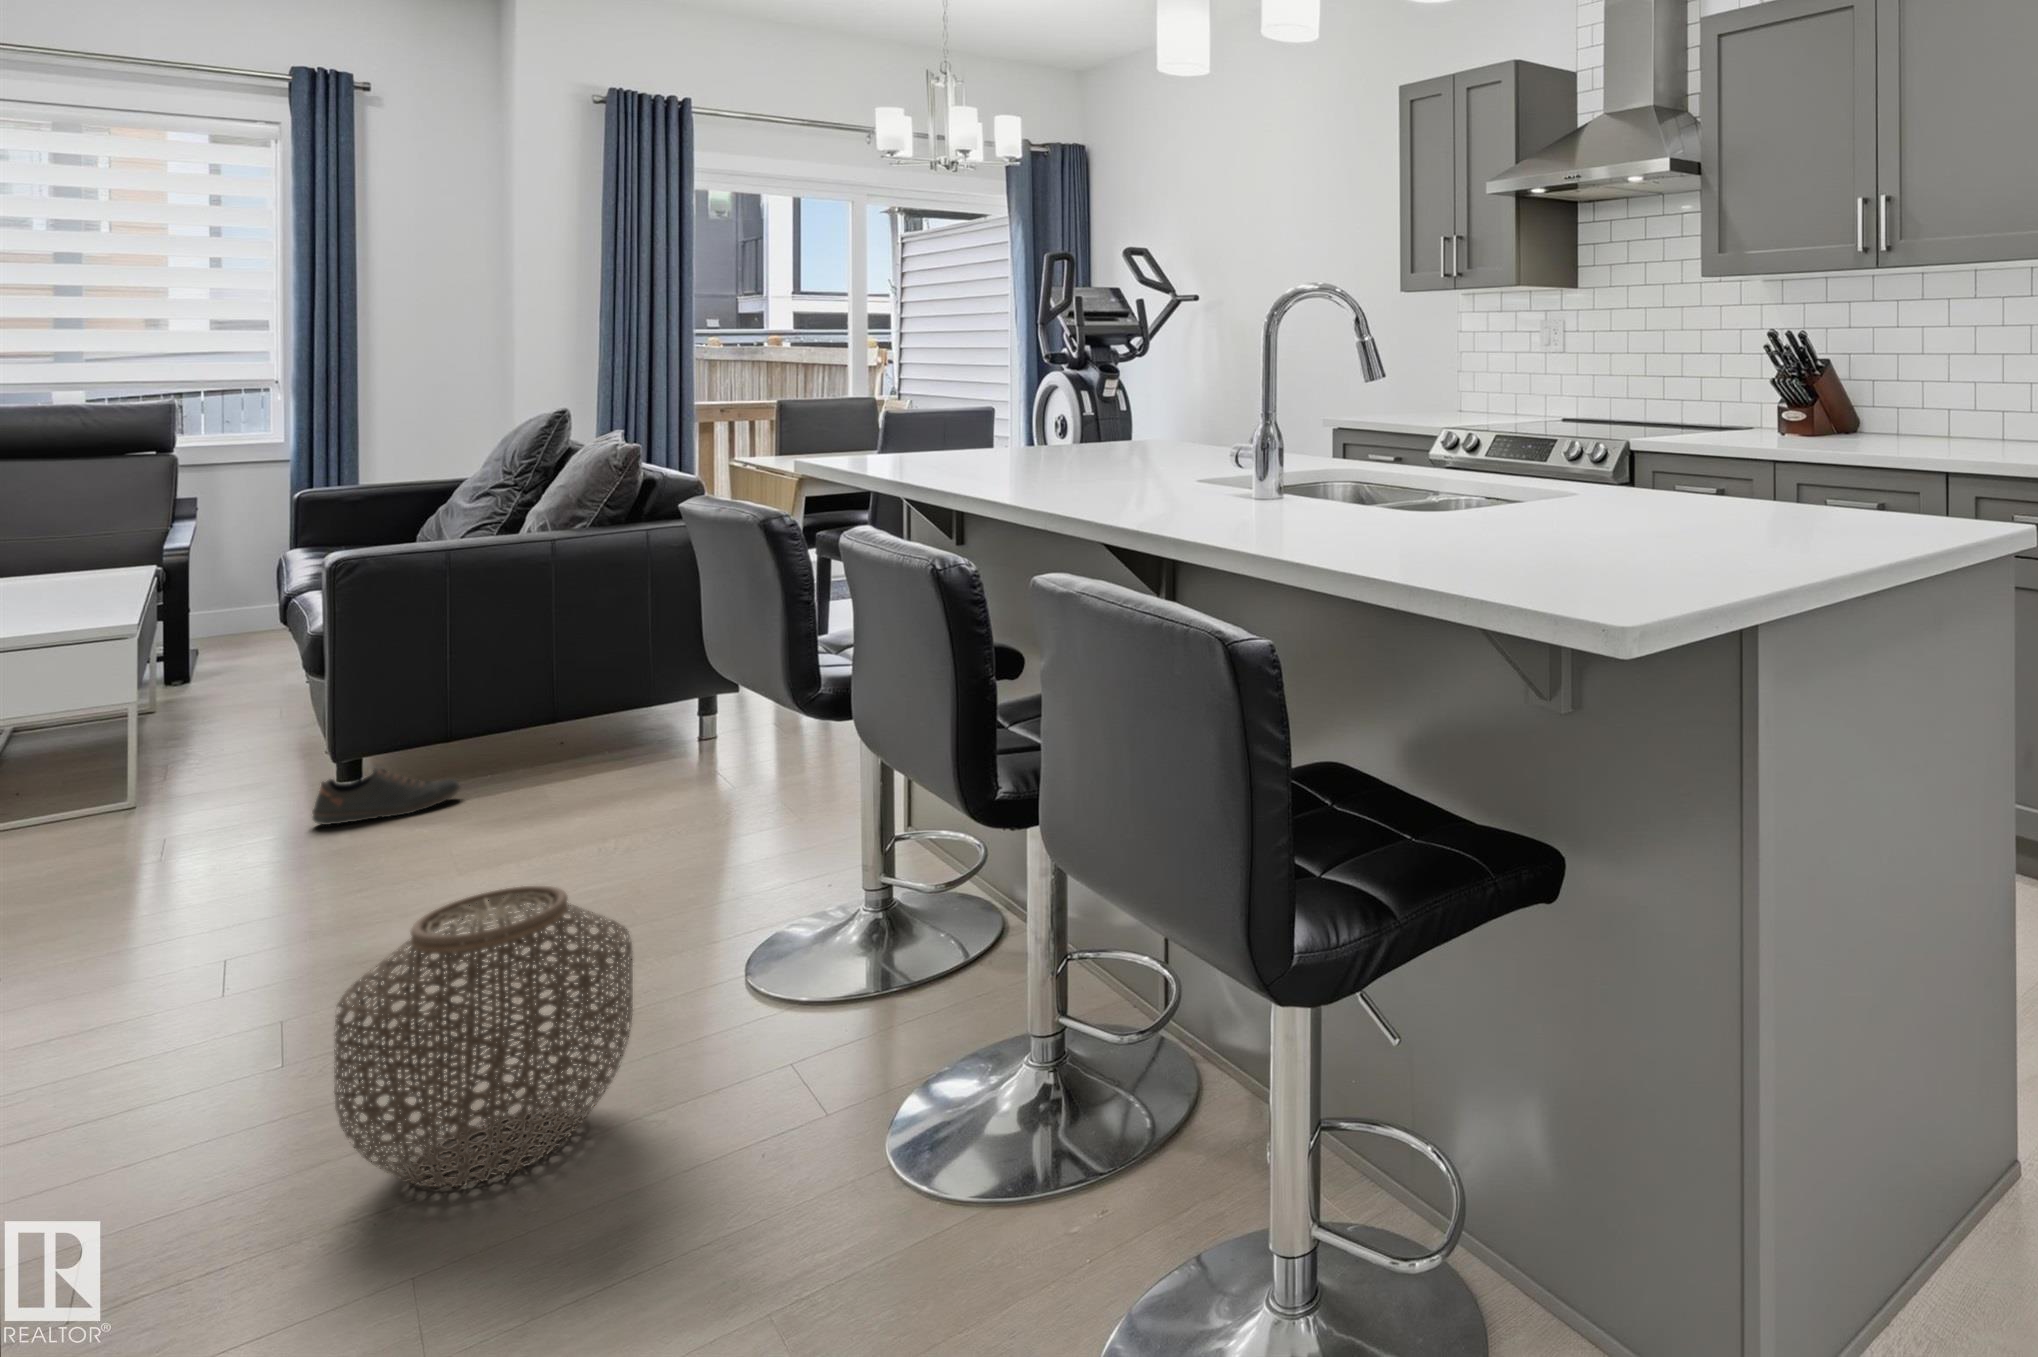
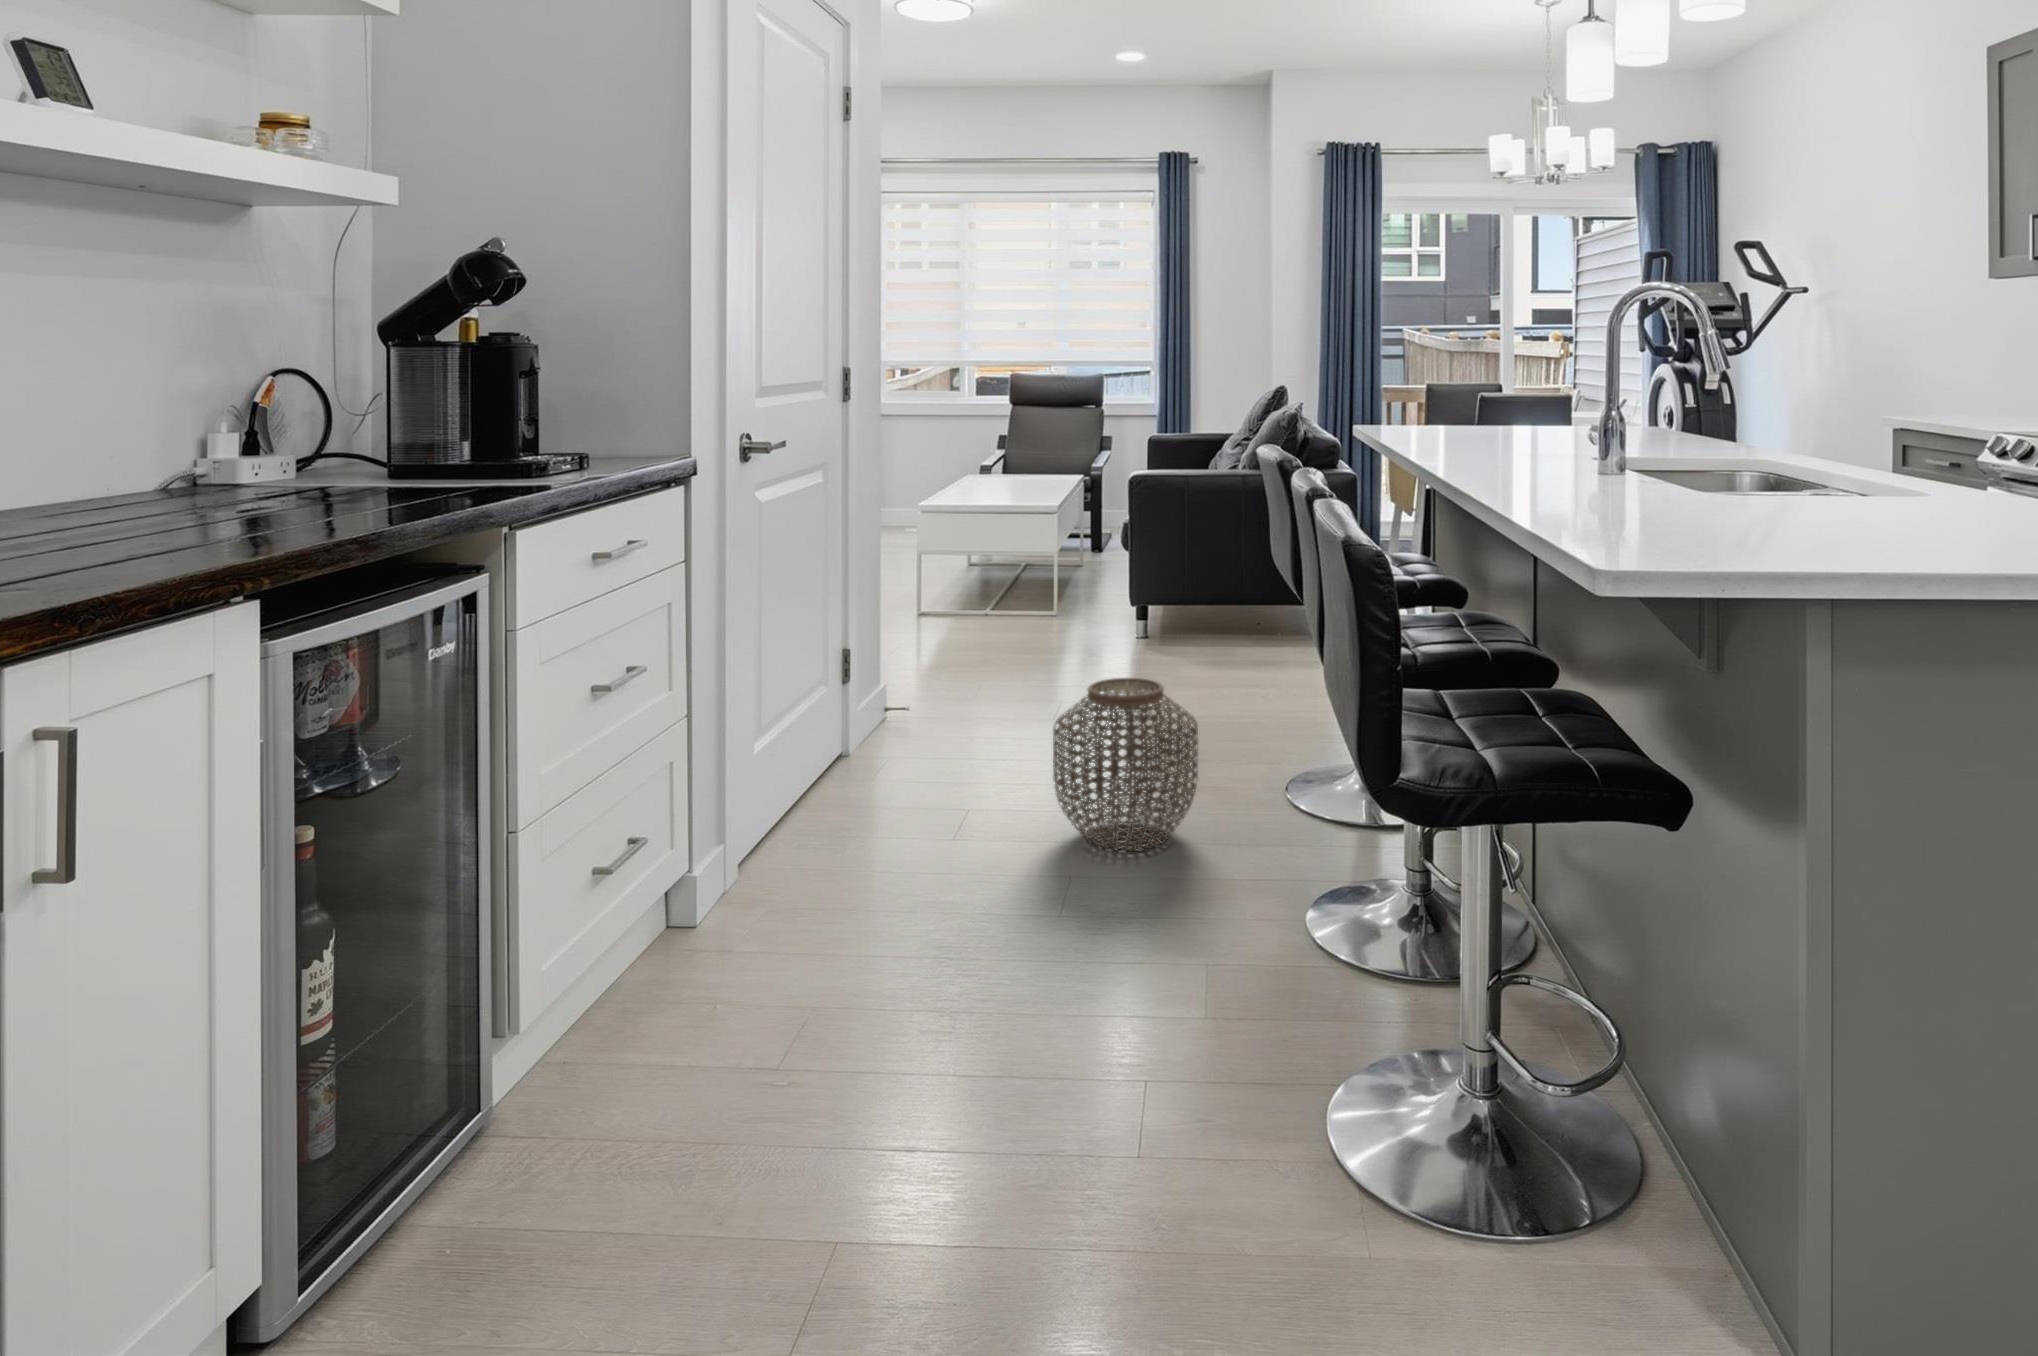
shoe: present [312,769,460,825] -> none [1119,617,1193,651]

